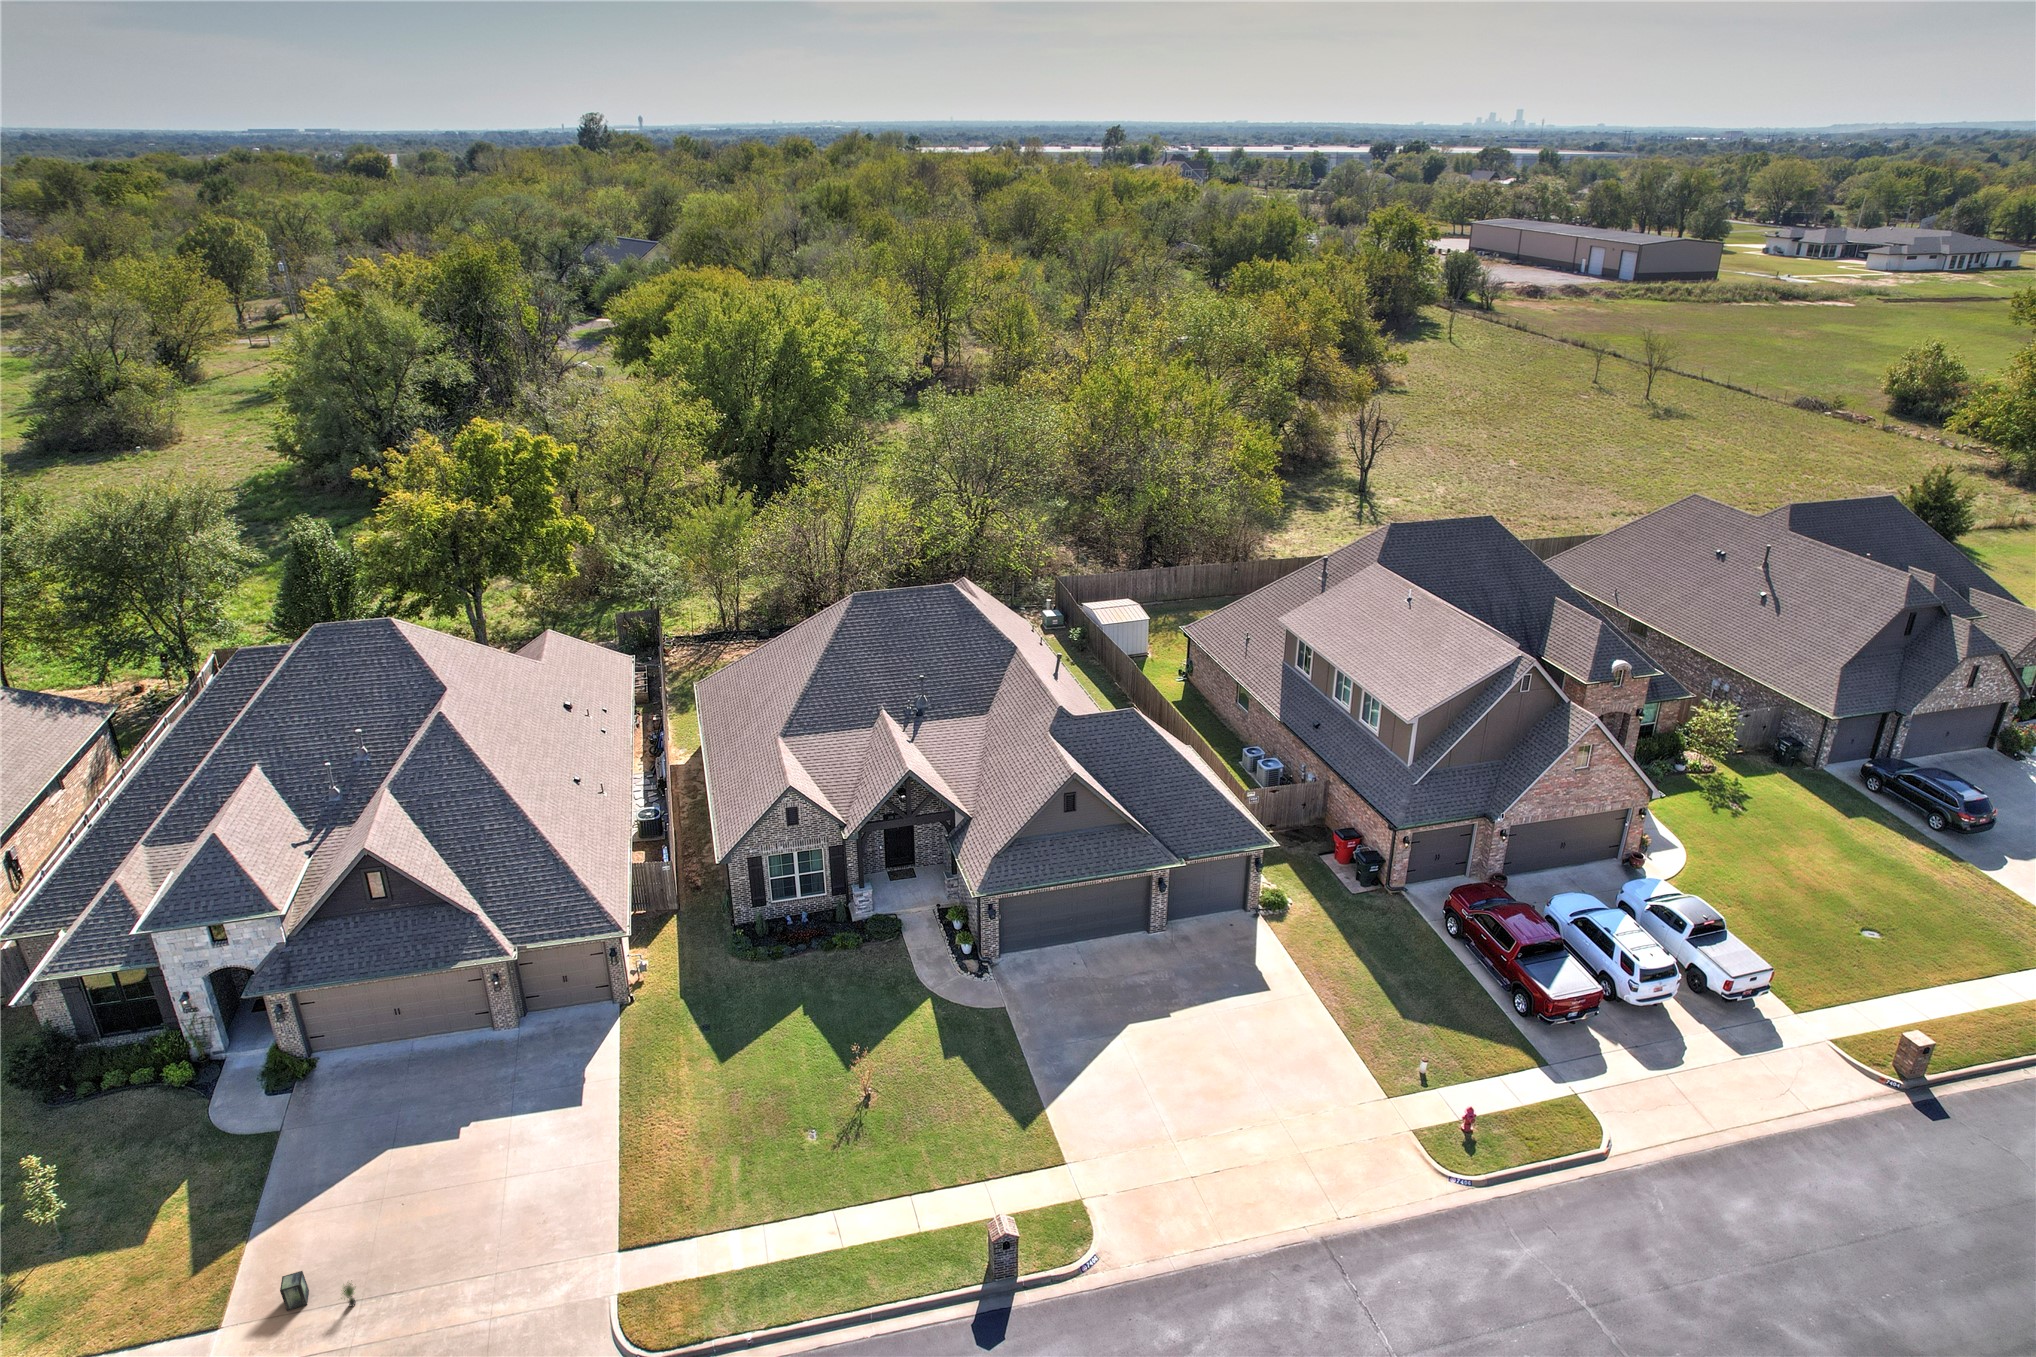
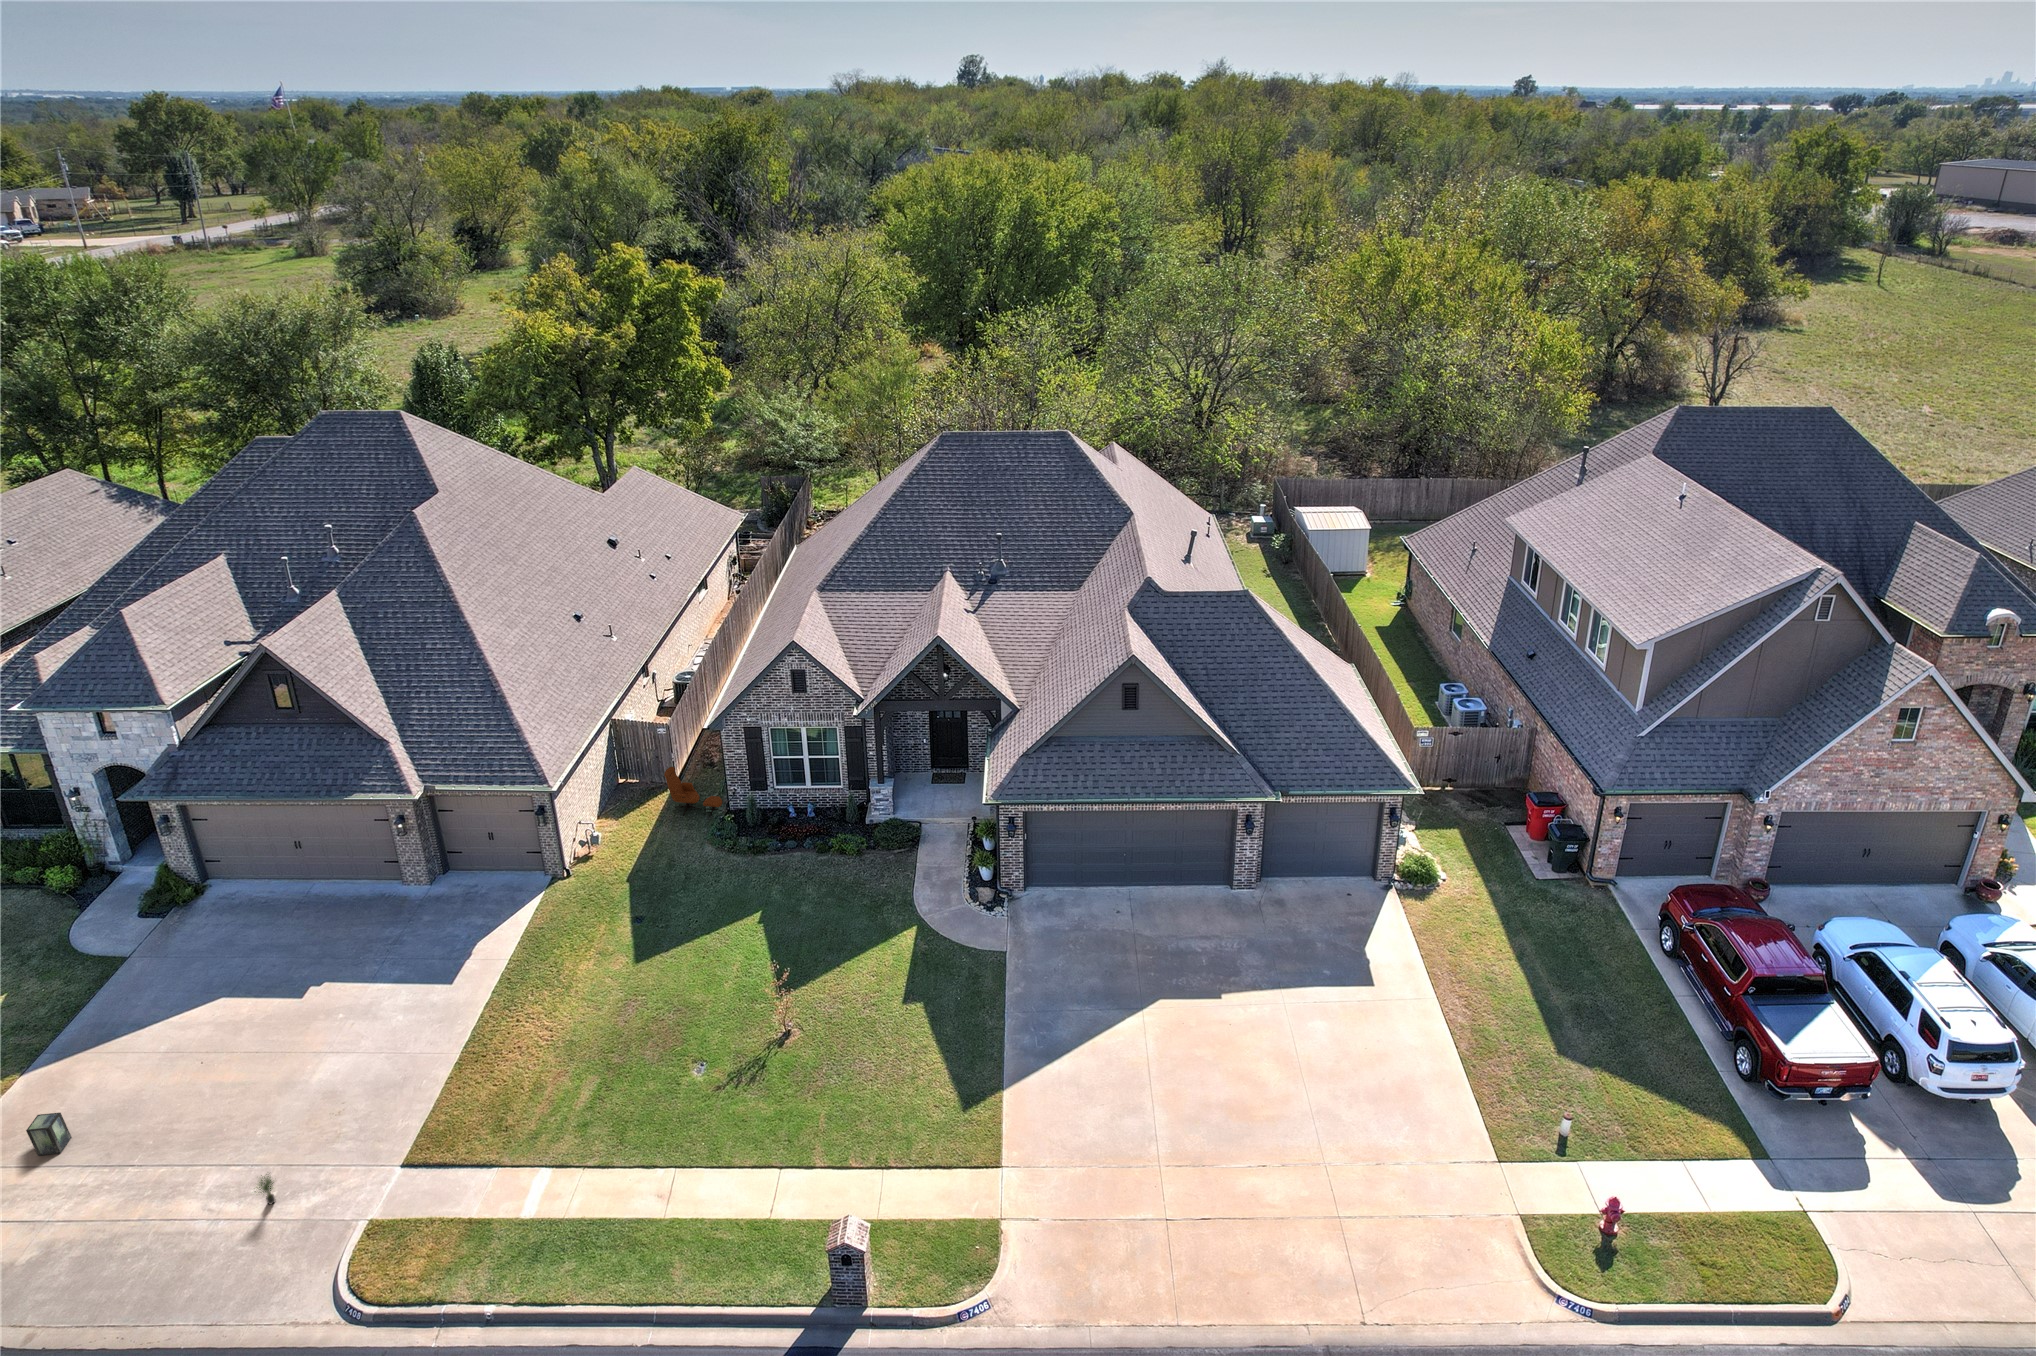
lounge chair: none [692,897,741,936] -> present [664,767,722,816]
potted plant: present [341,1283,356,1307] -> present [255,1174,276,1204]

